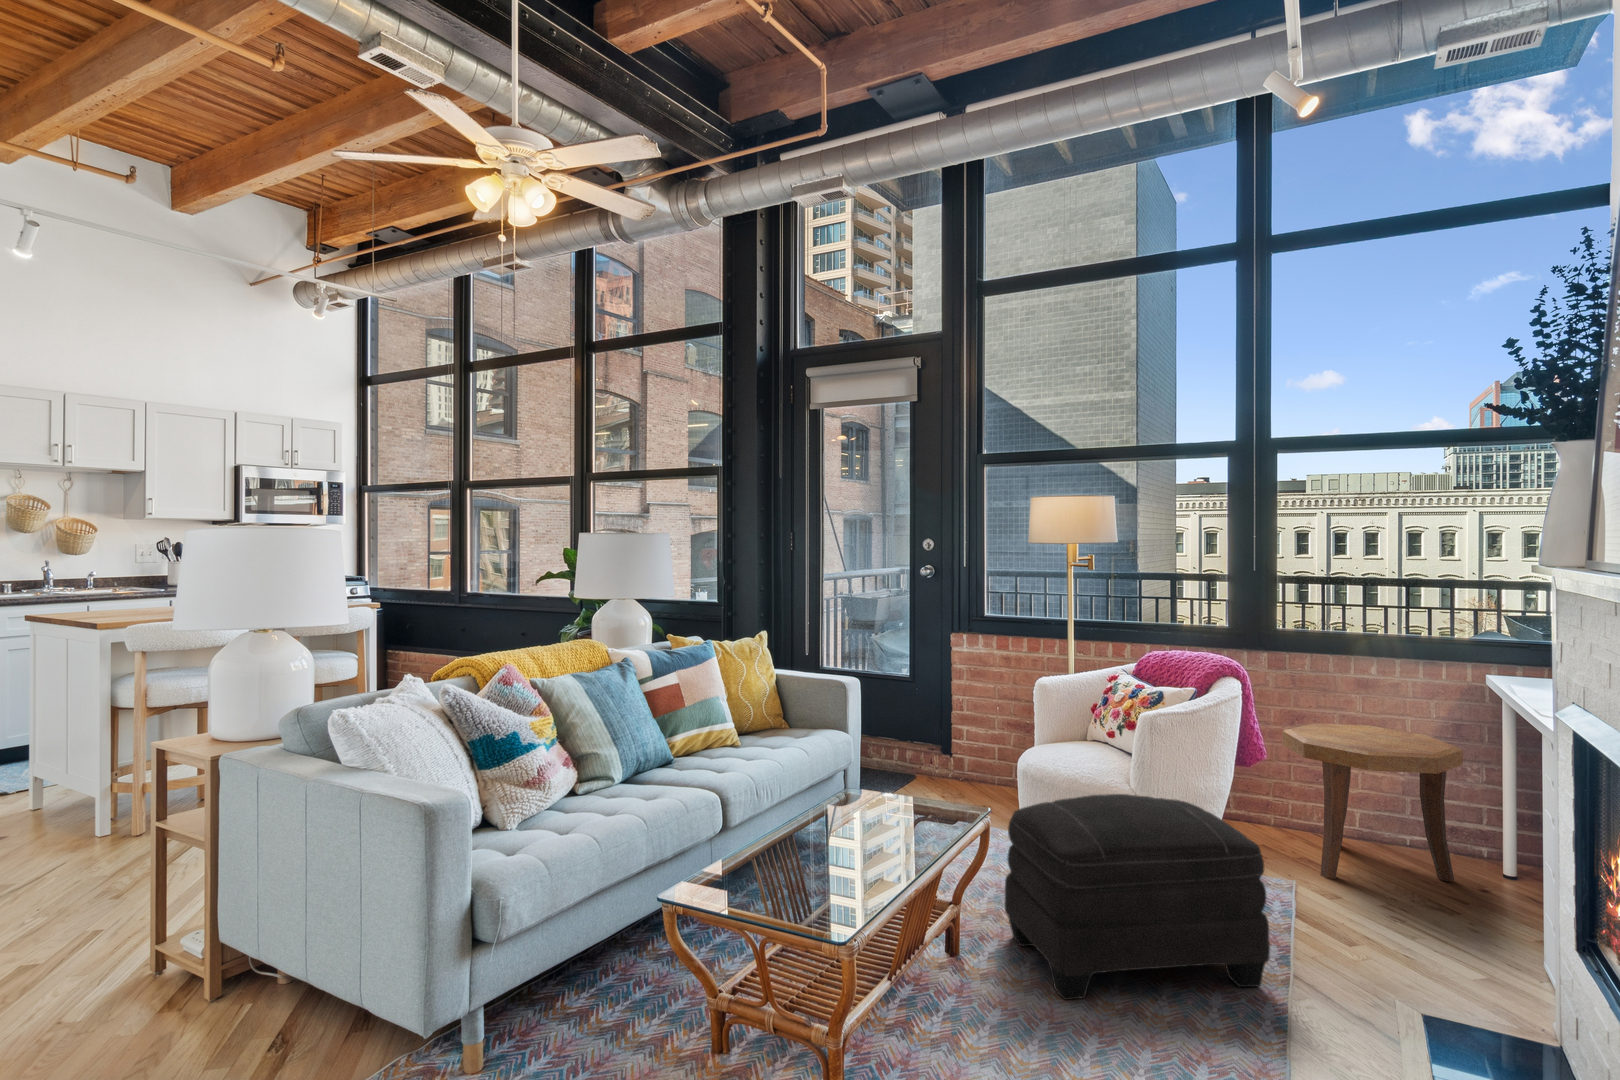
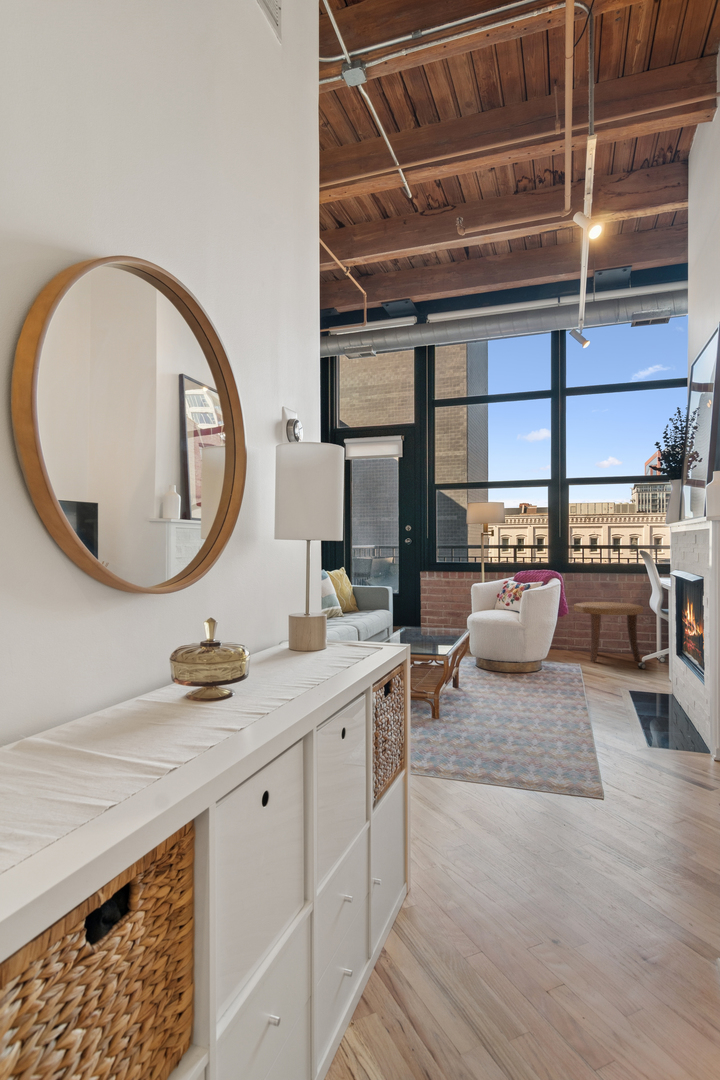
ottoman: present [1005,794,1270,1000] -> none [476,620,577,692]

